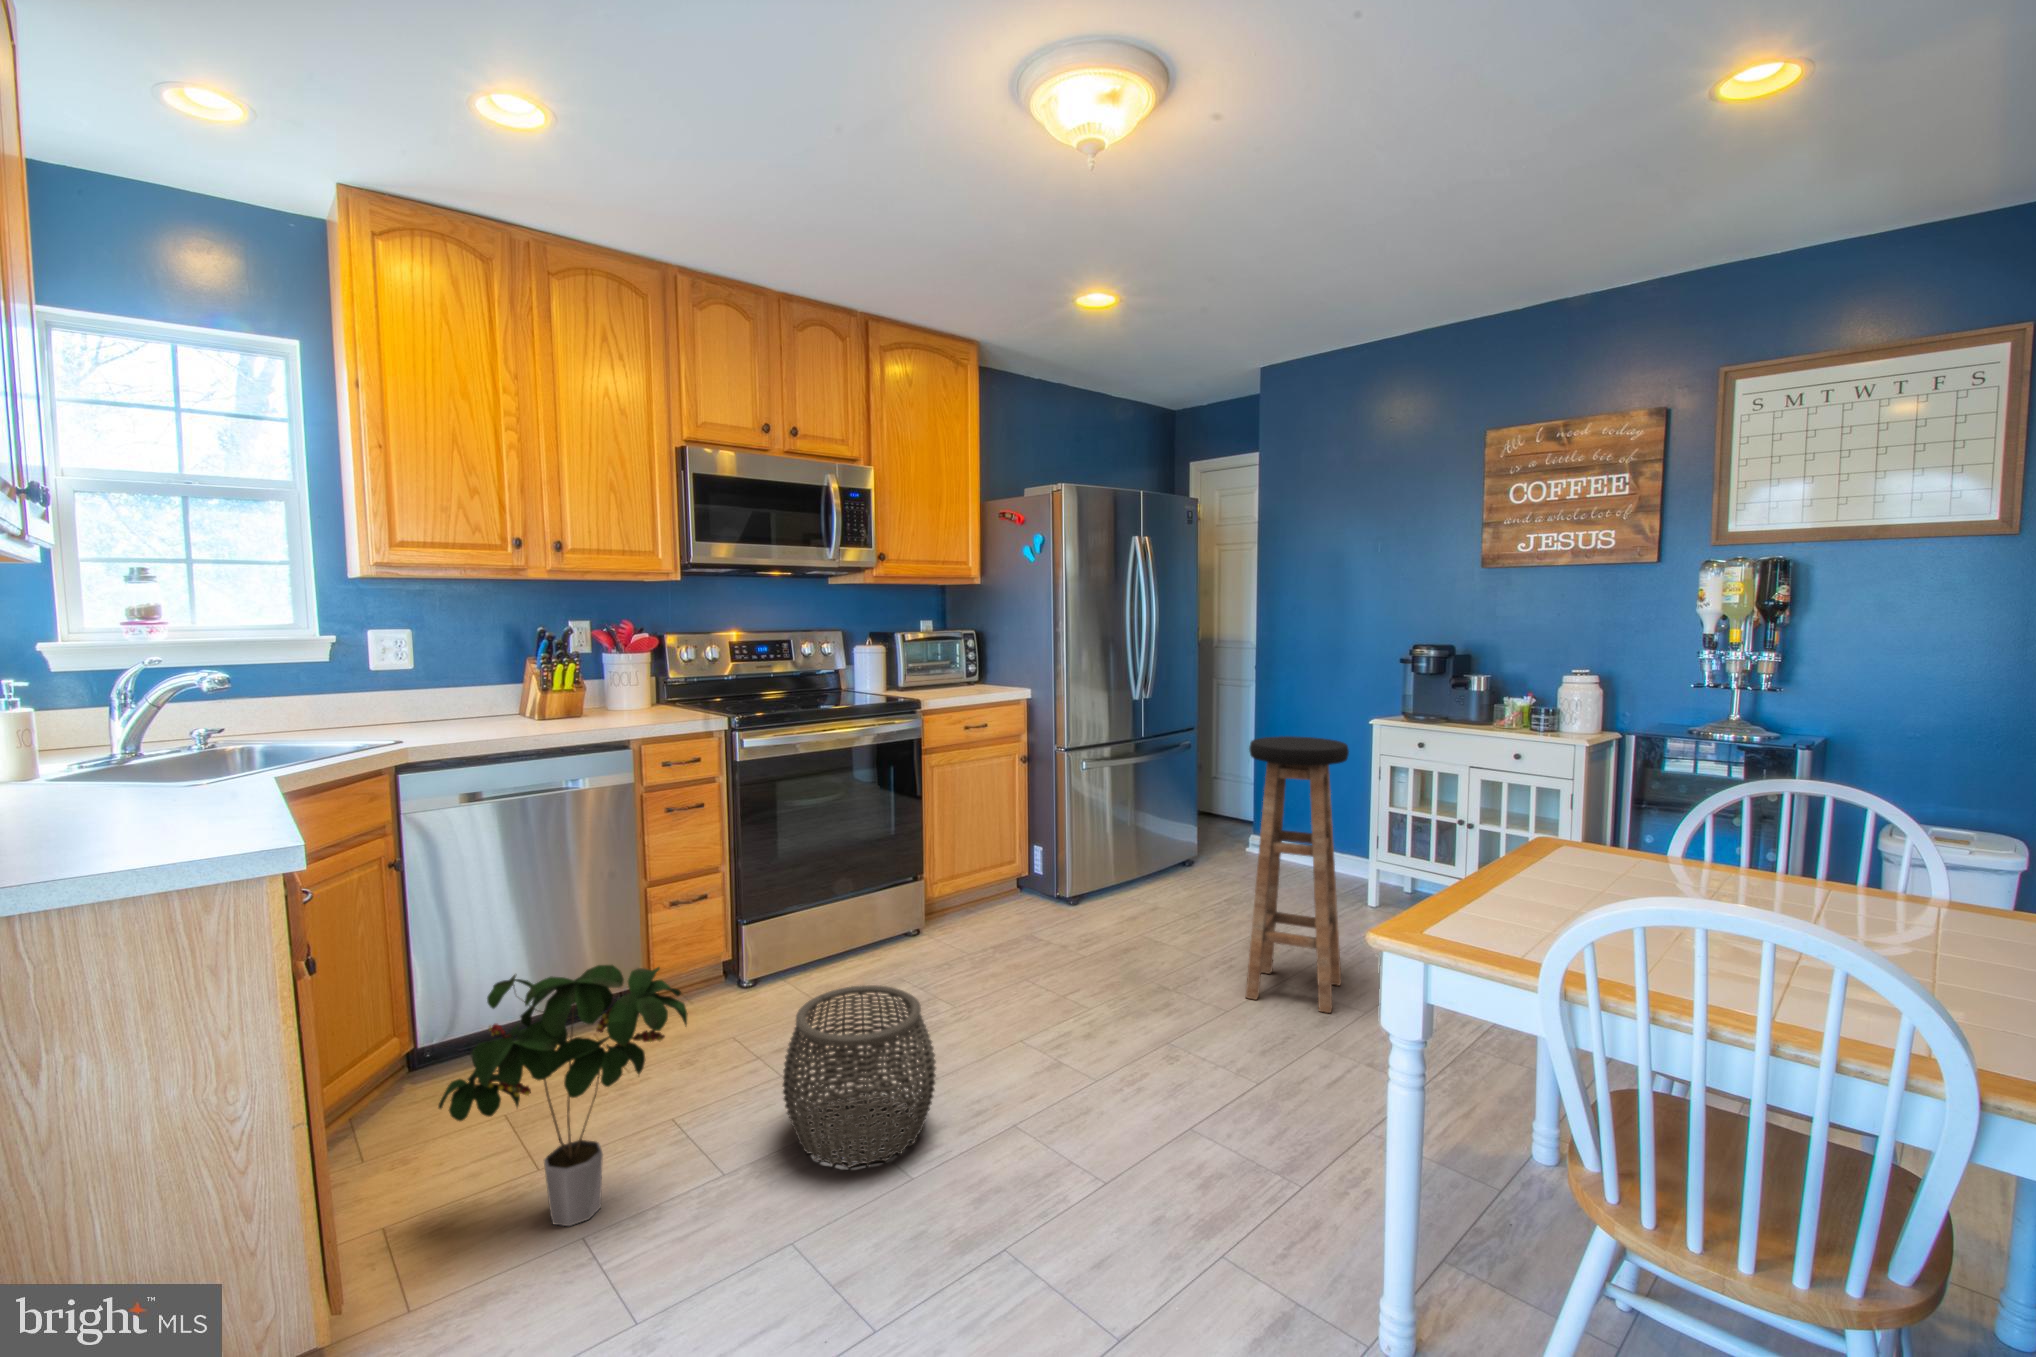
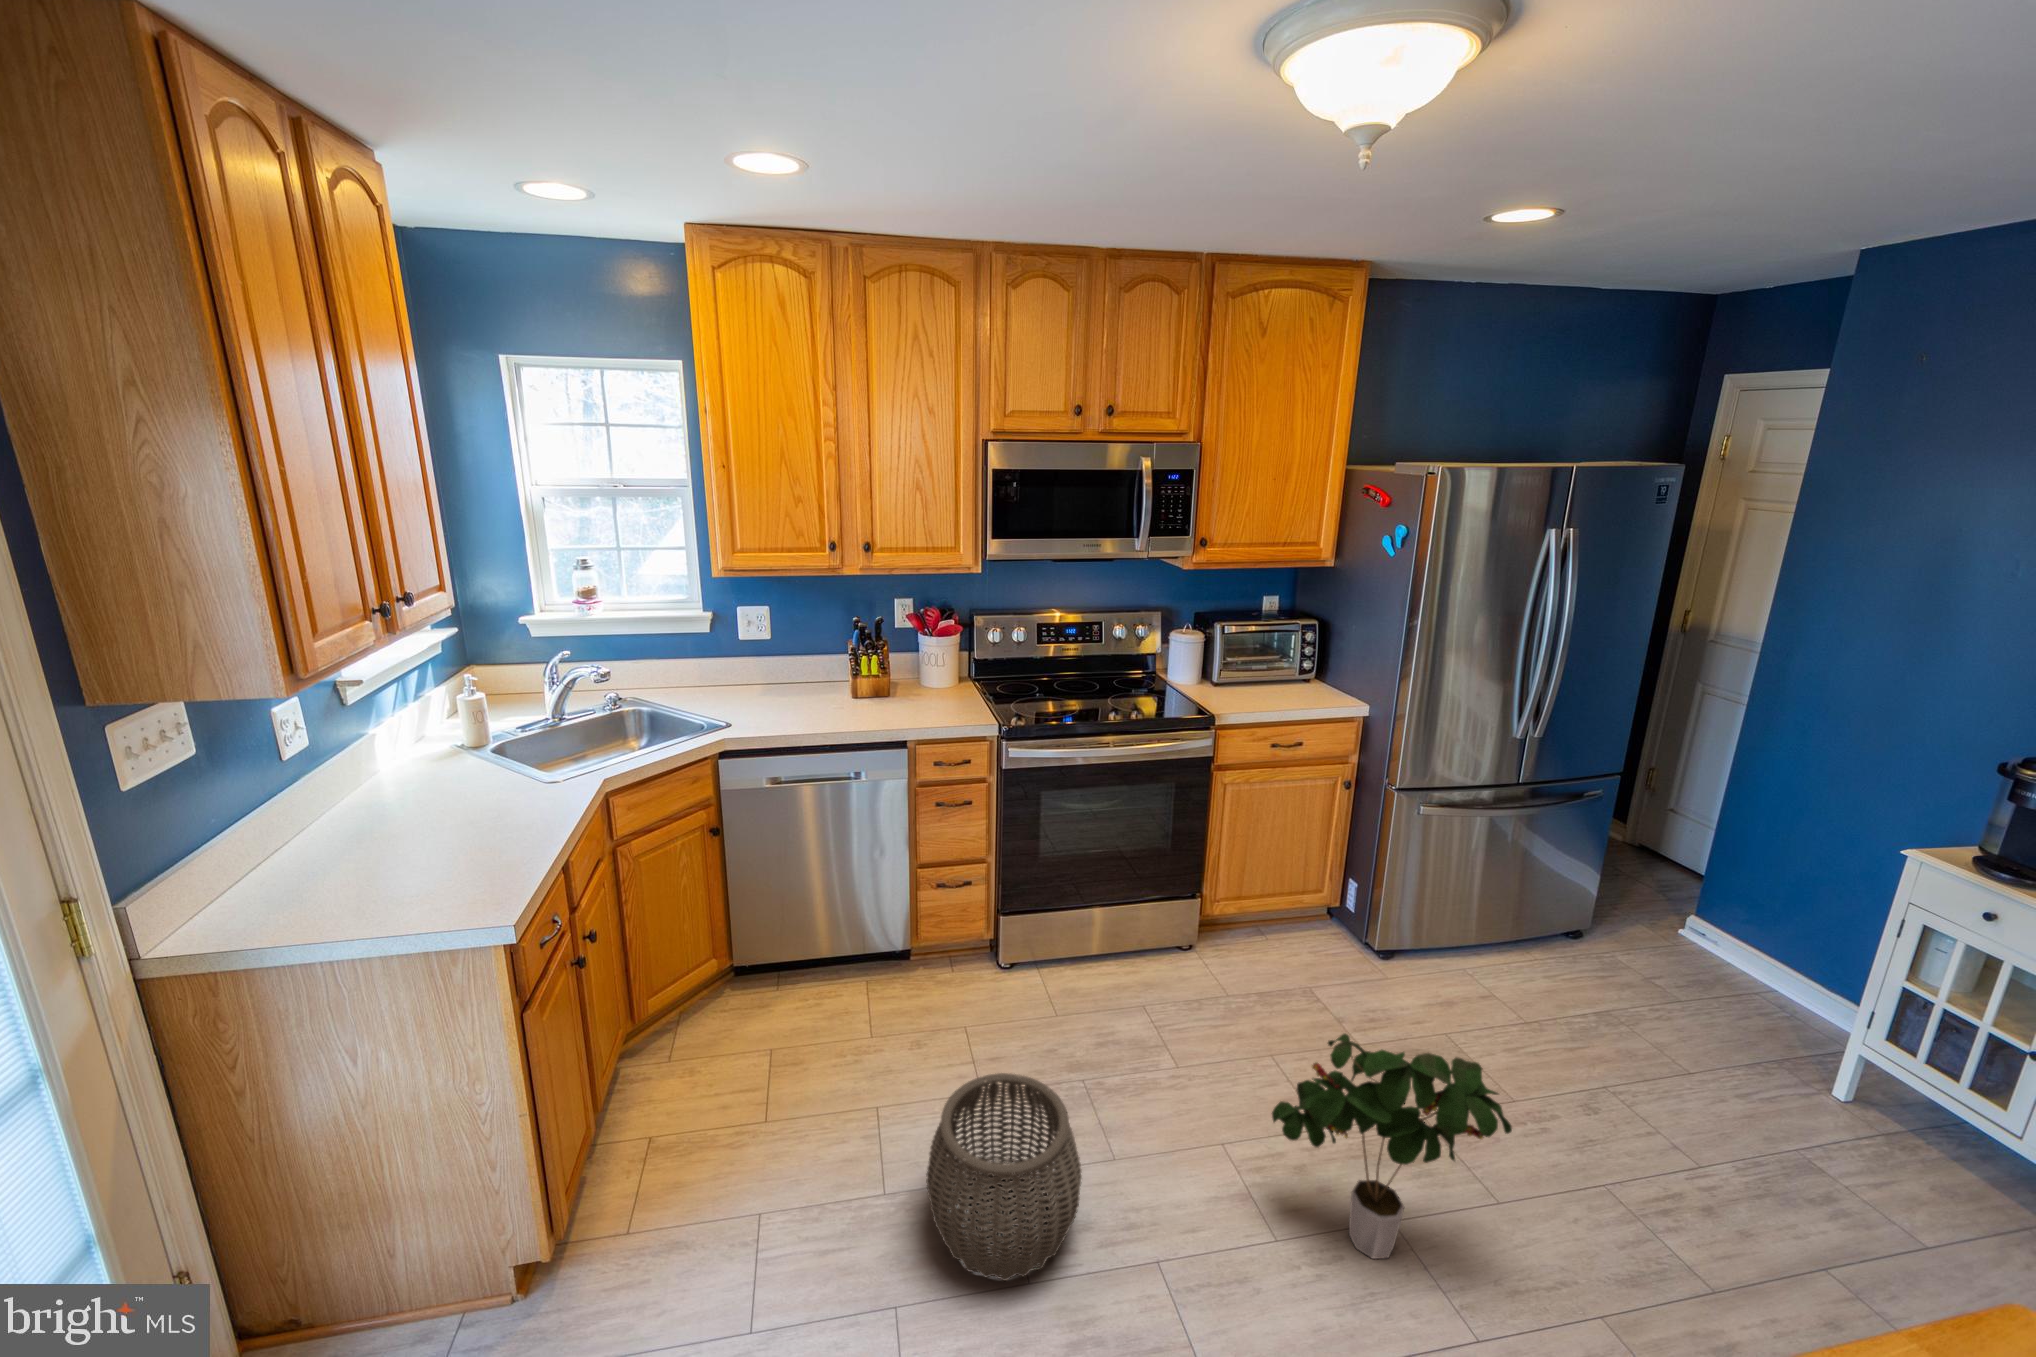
bar stool: present [1246,736,1349,1013] -> none [1547,887,1803,1296]
potted plant: present [438,965,688,1226] -> present [1272,1034,1512,1259]

